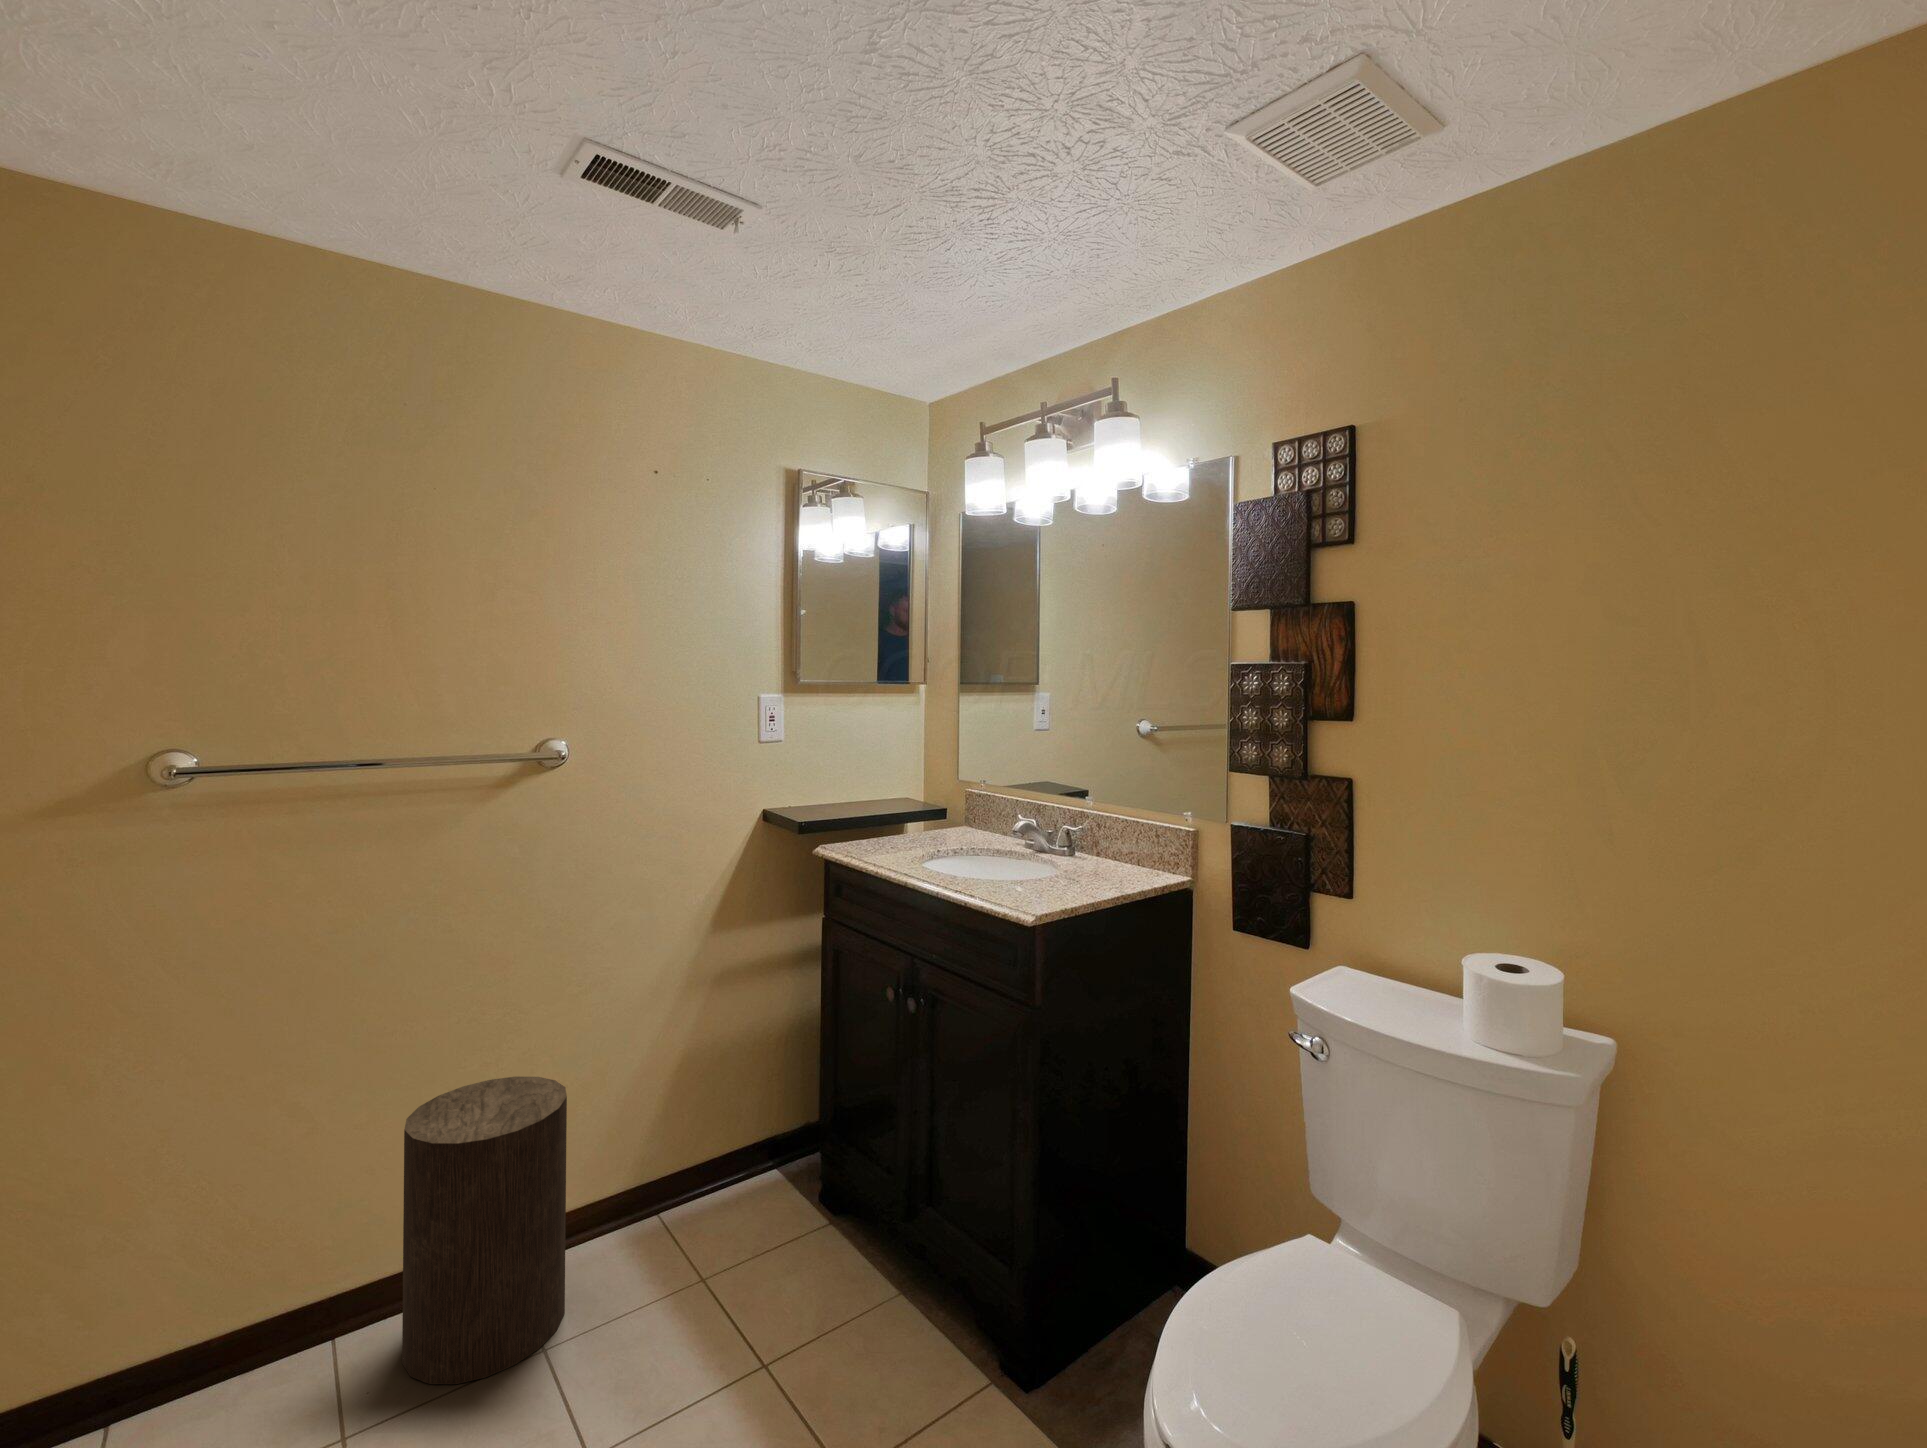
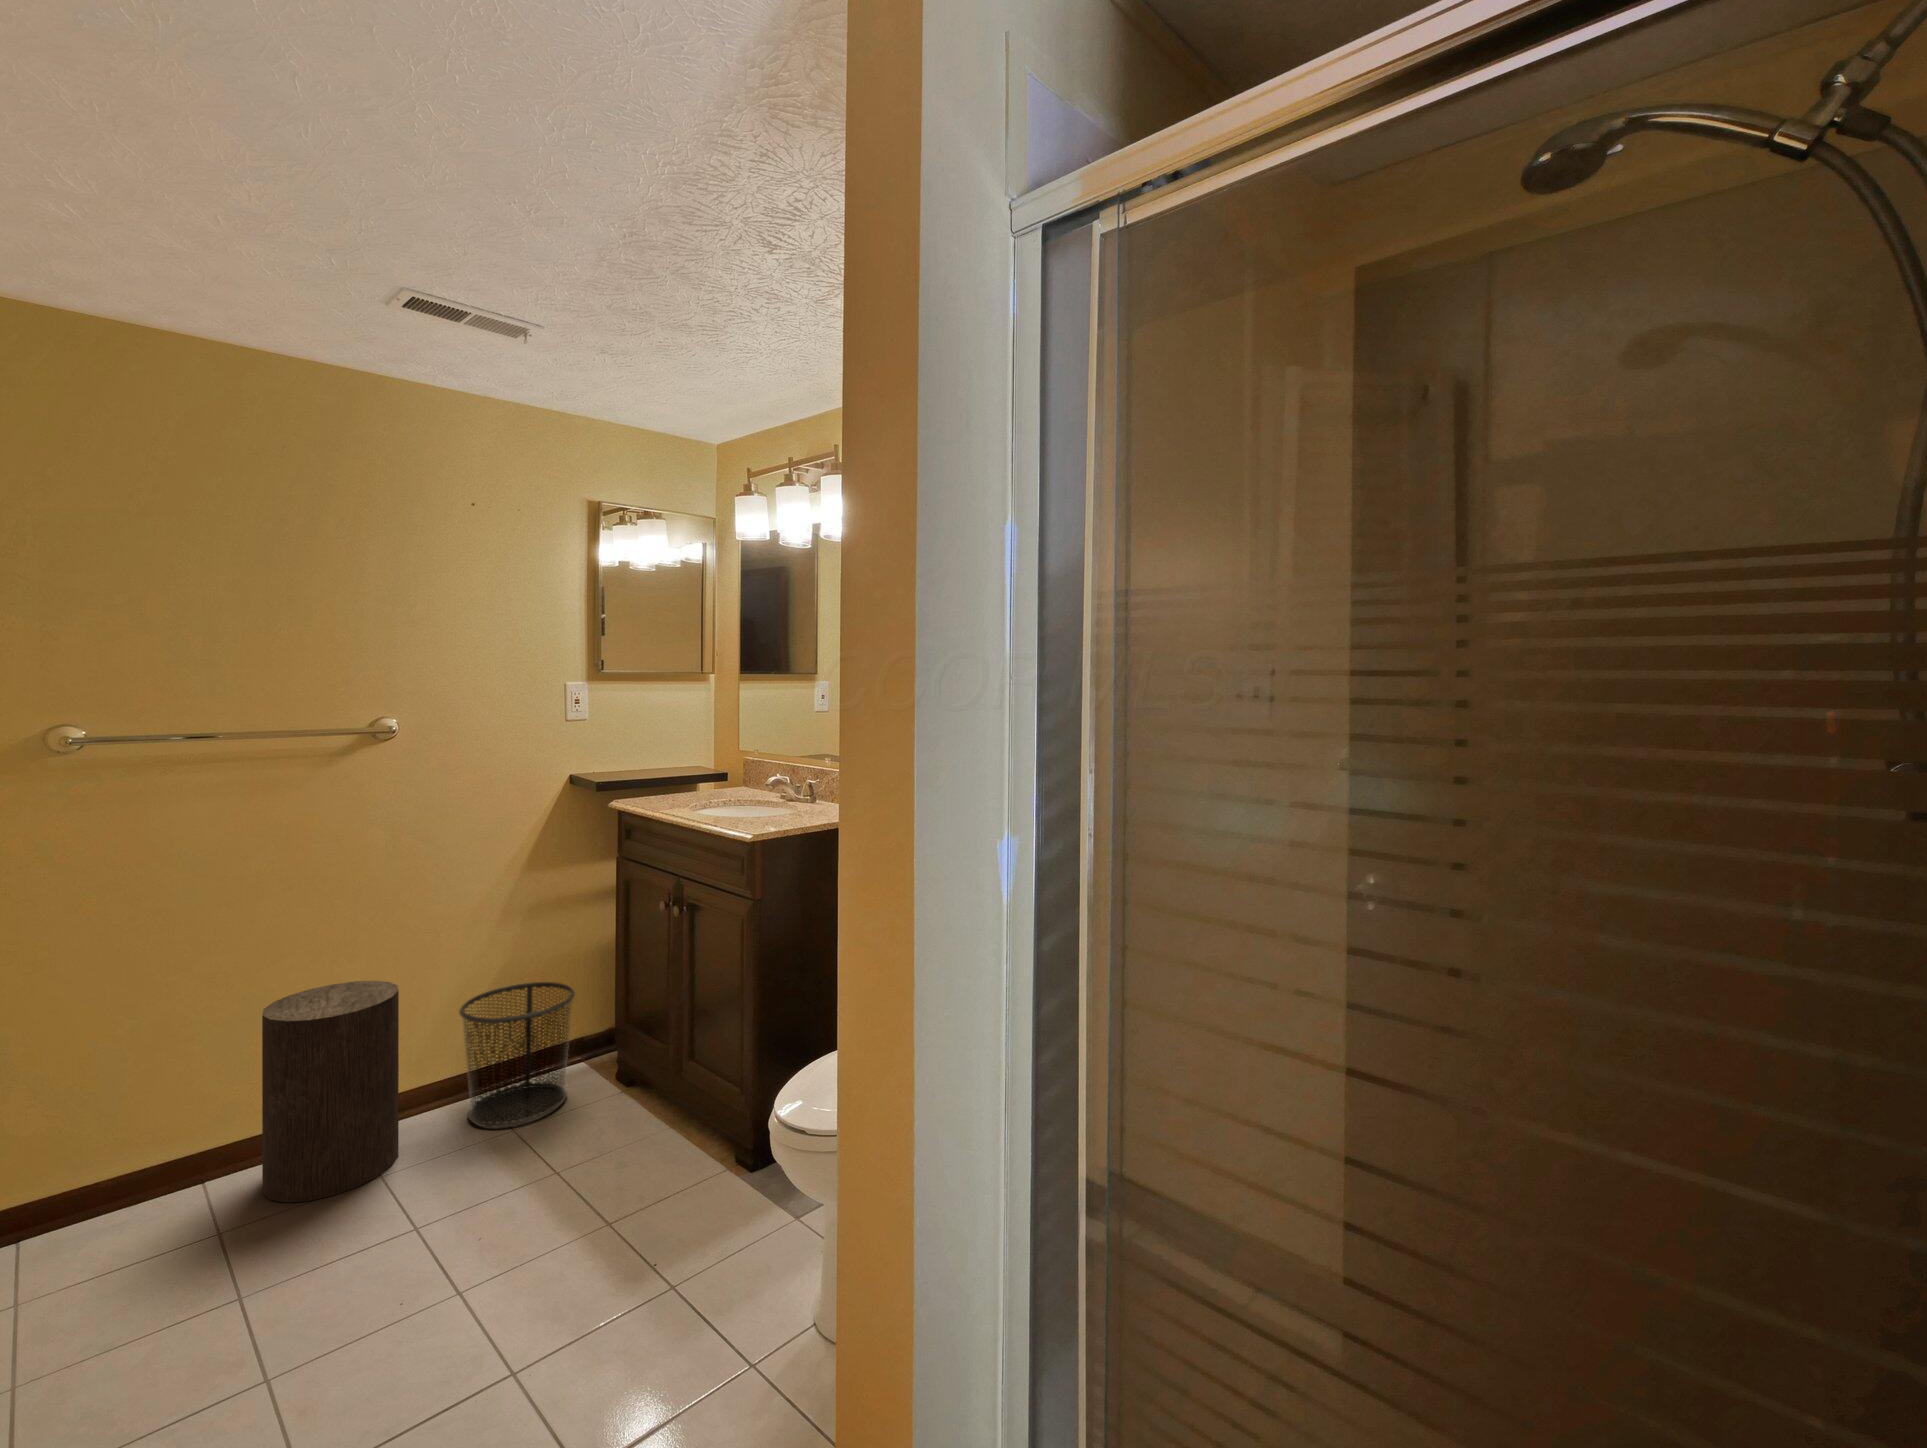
waste bin: none [637,1074,774,1275] -> present [459,982,575,1127]

